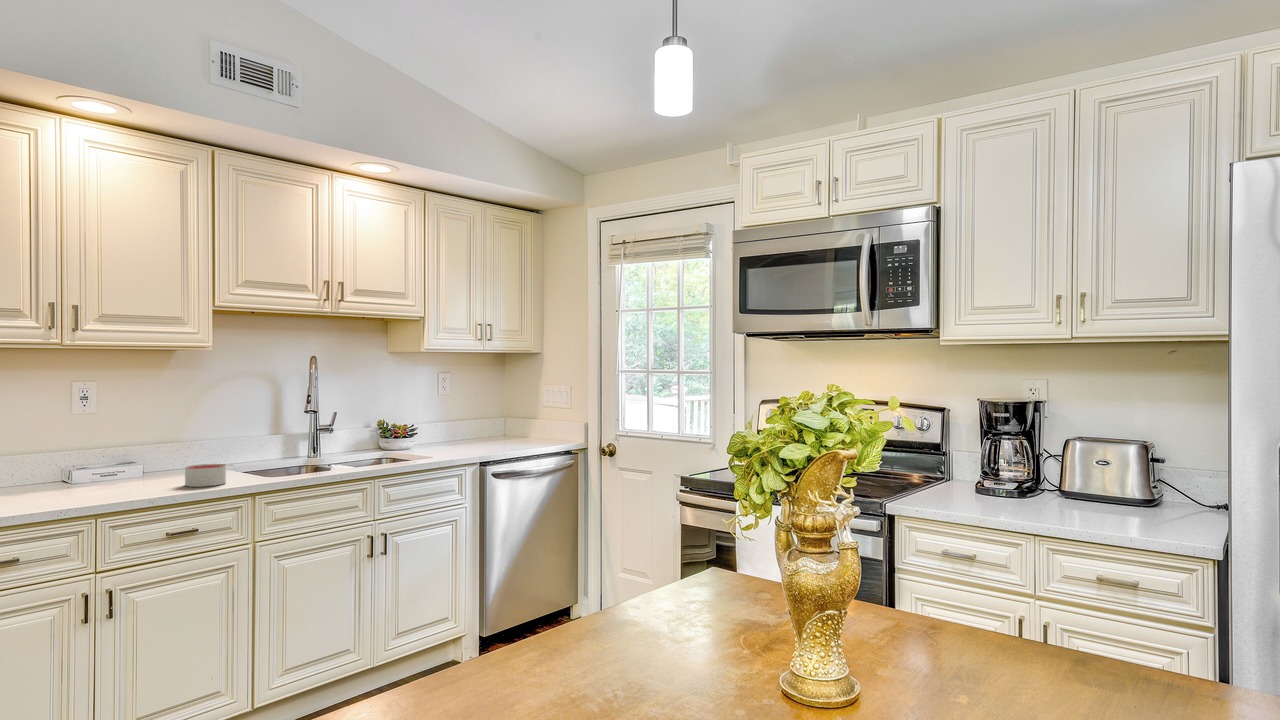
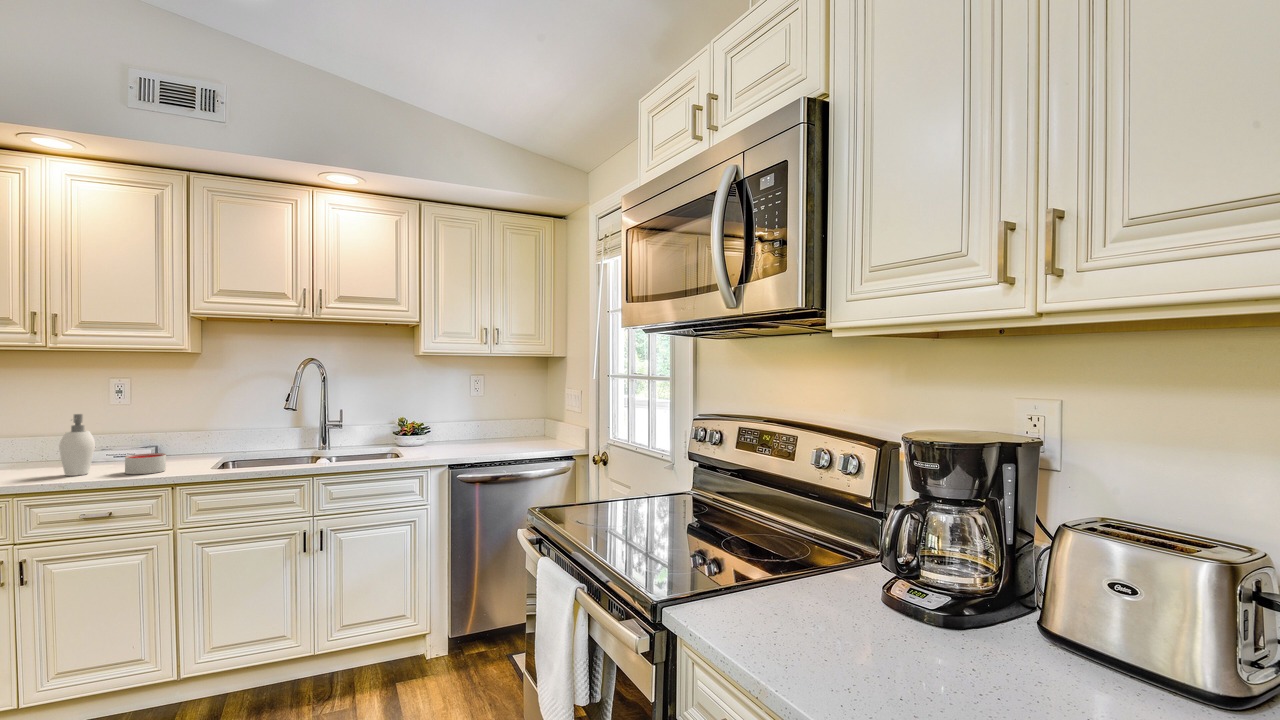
soap dispenser: none [116,422,153,493] -> present [59,414,95,476]

